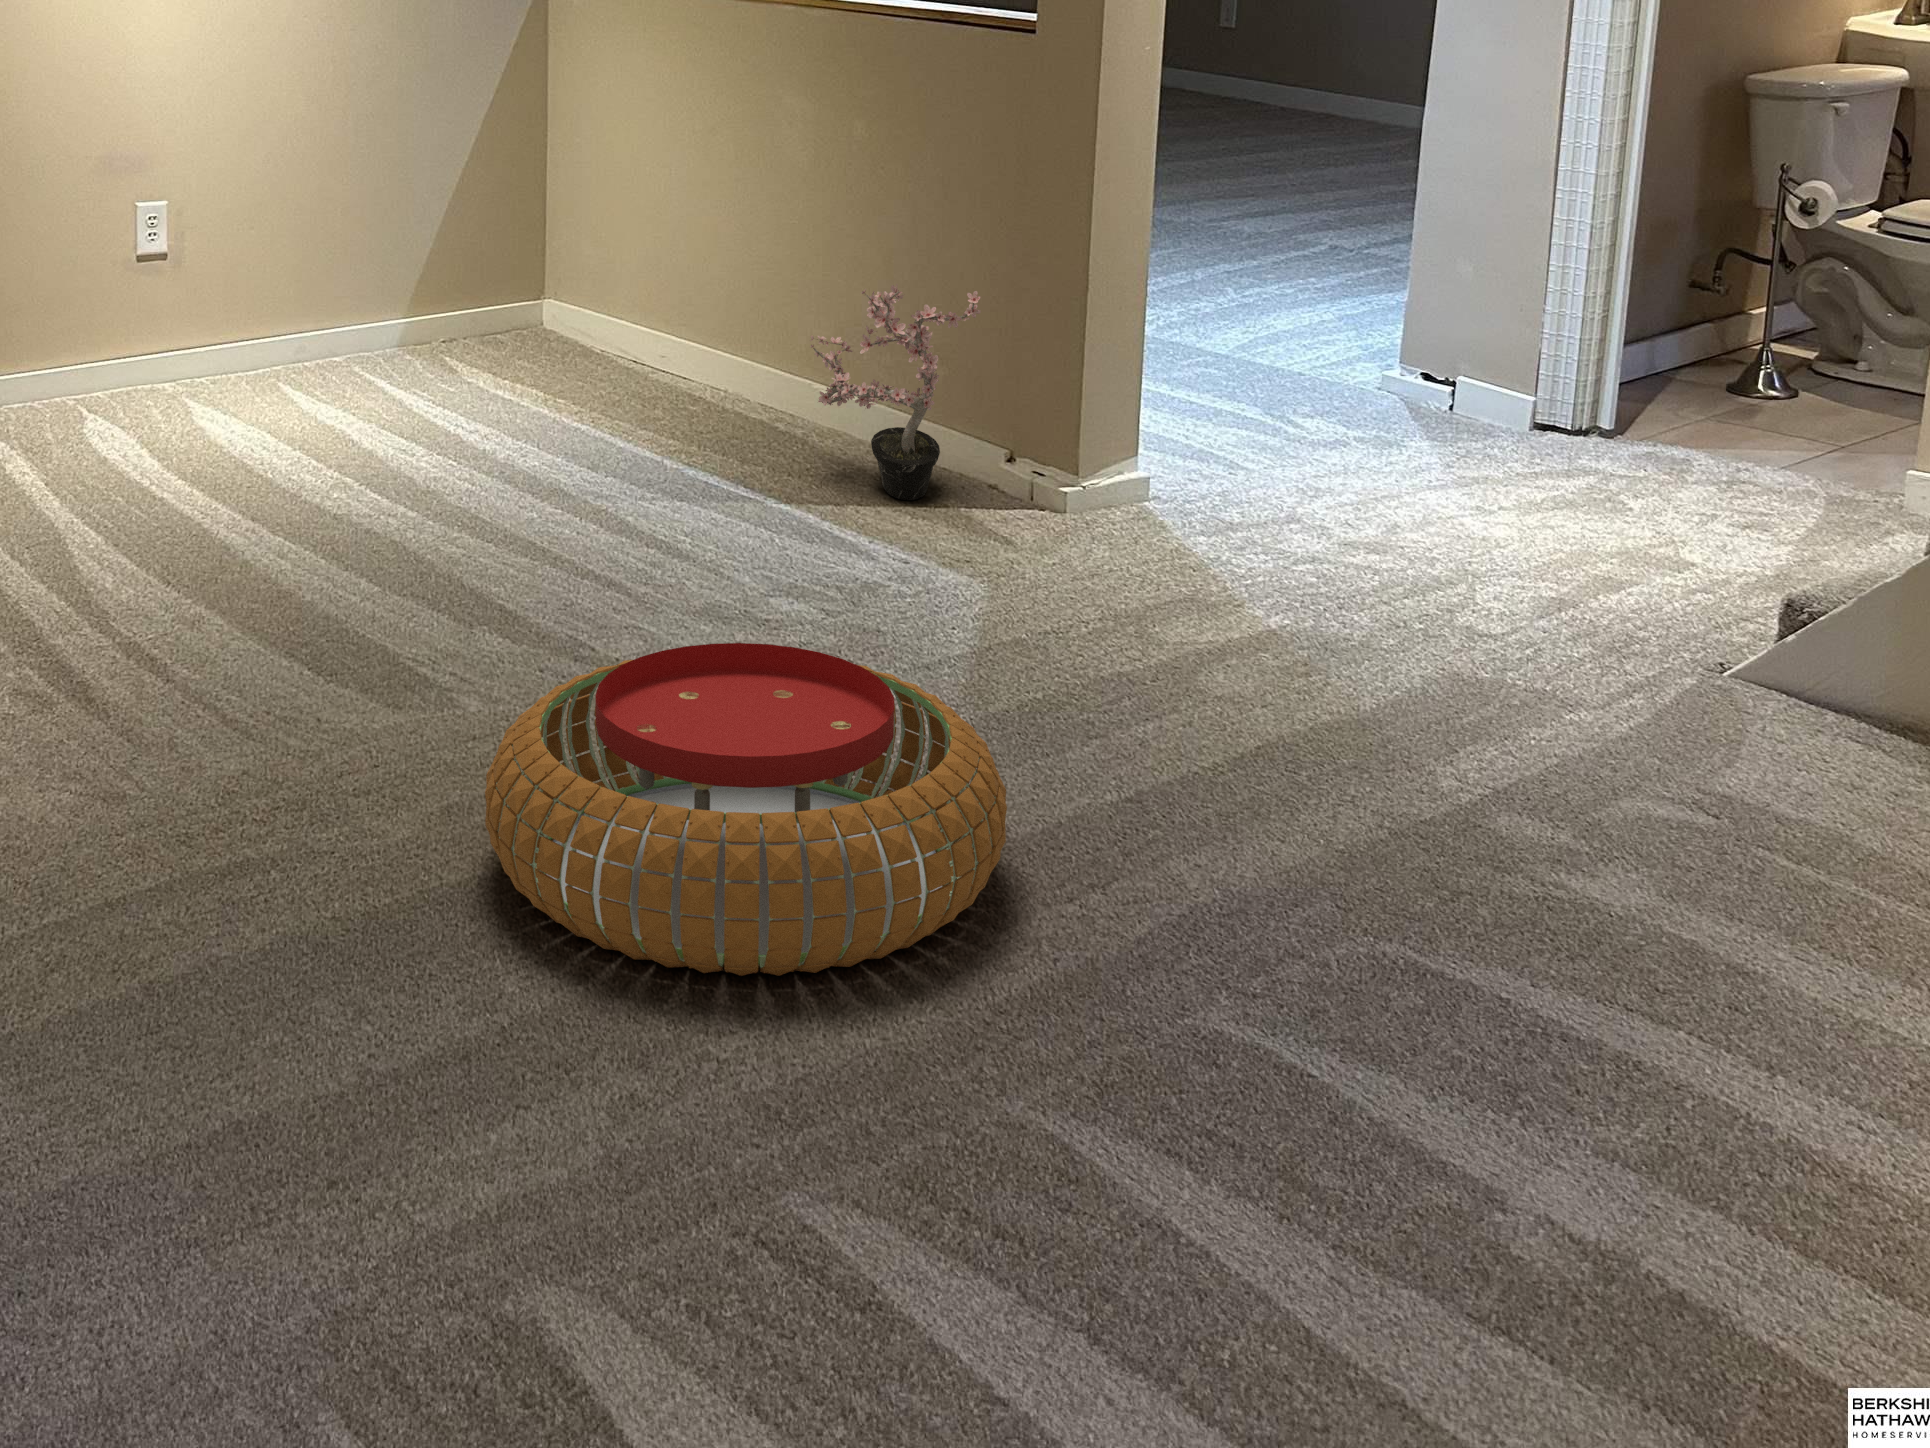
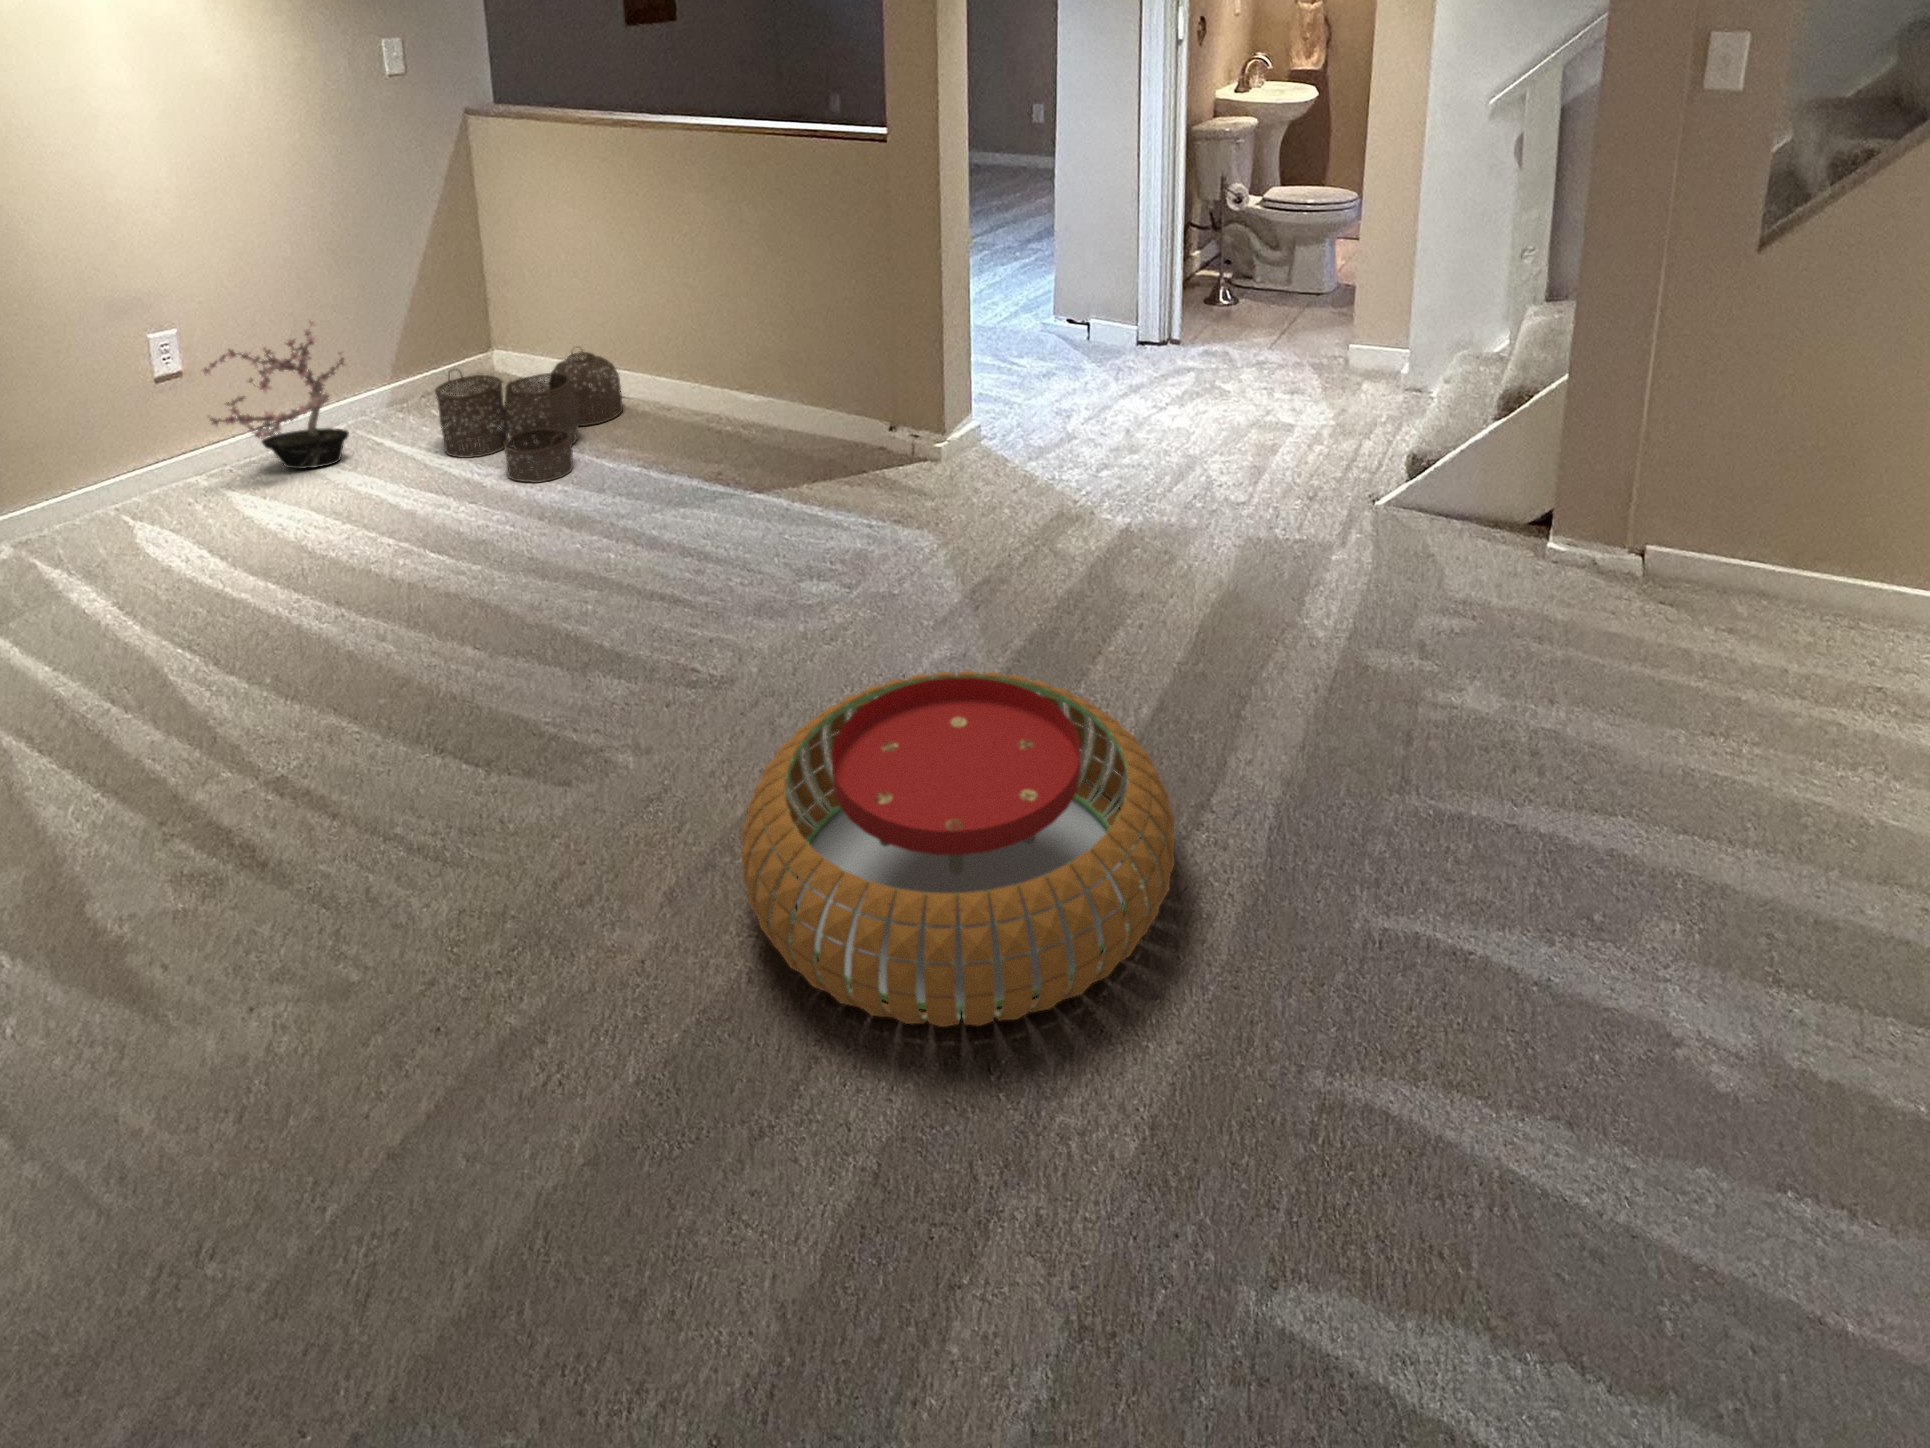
potted plant: present [810,284,981,500] -> present [202,321,349,469]
woven basket: none [435,293,681,450] -> present [435,351,623,483]

